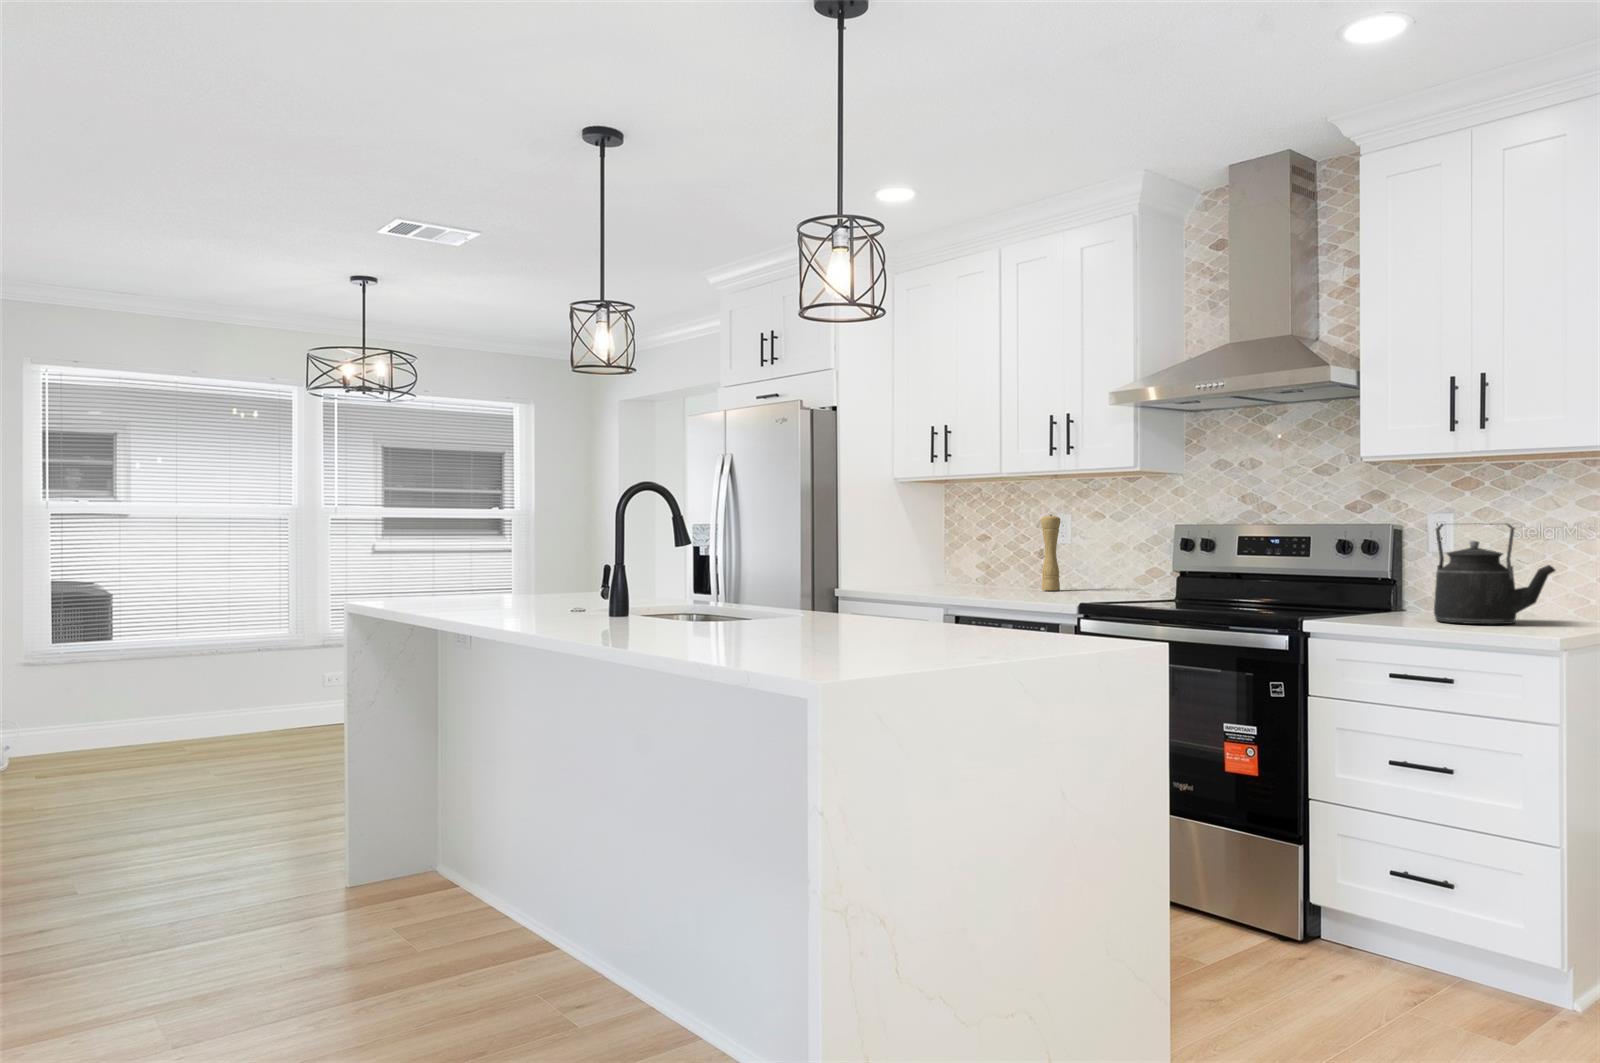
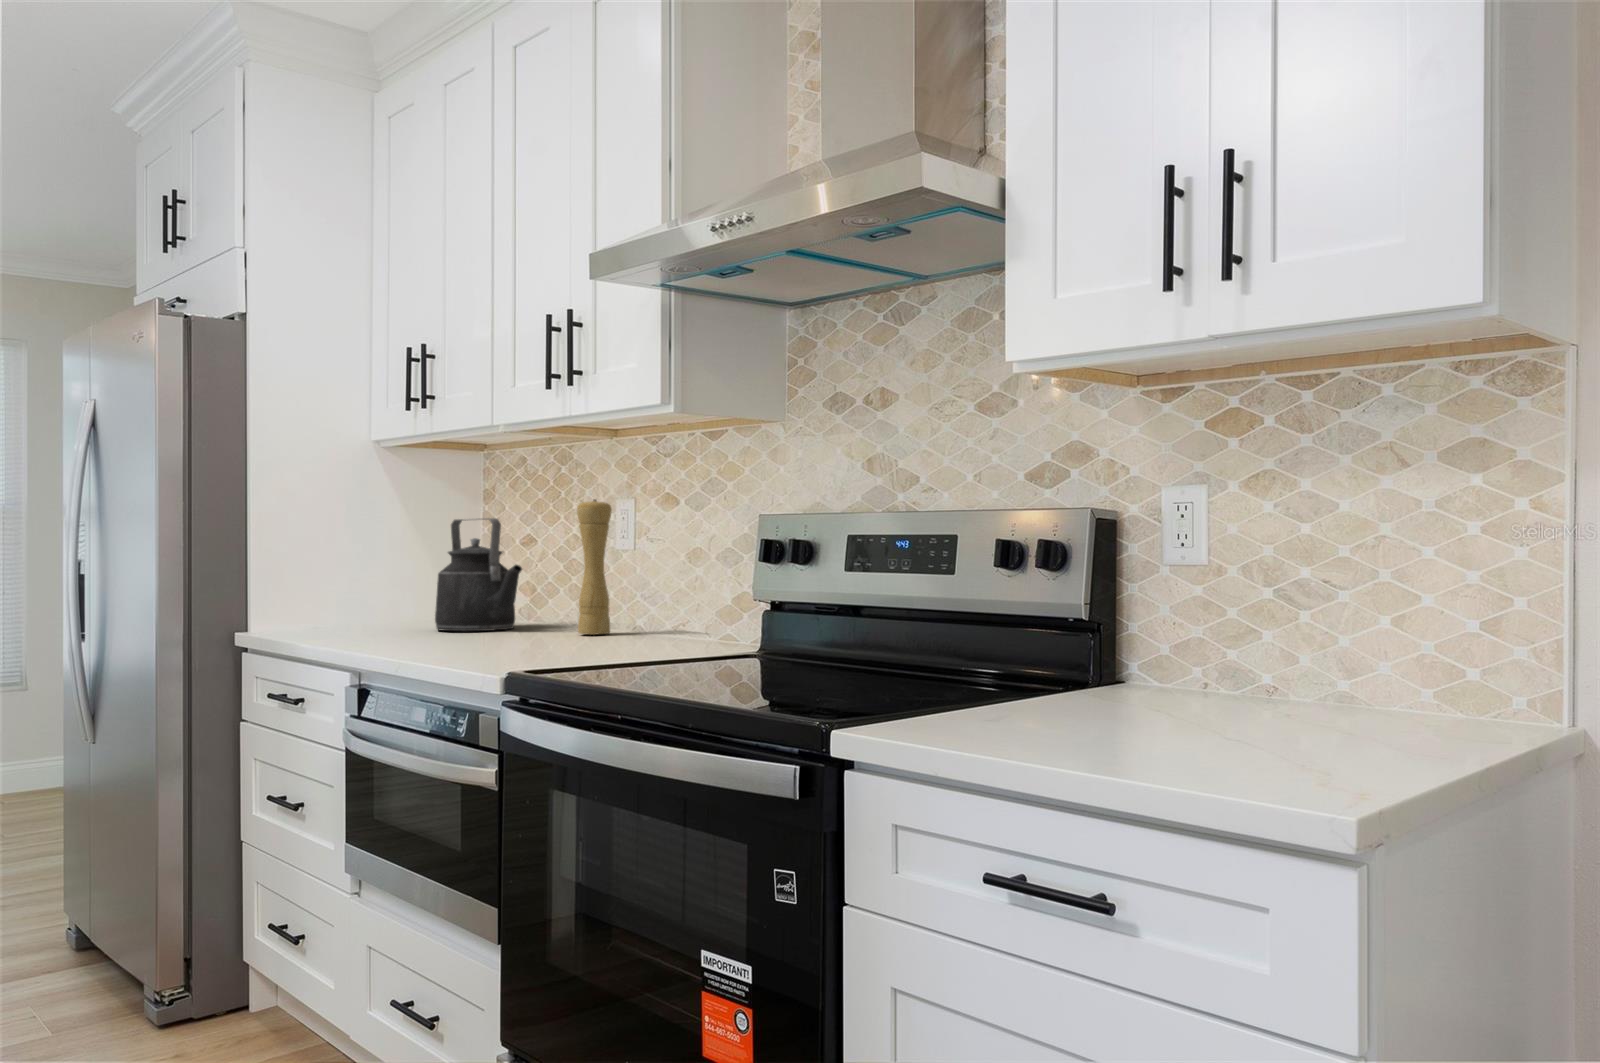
kettle: present [1434,523,1555,624] -> present [435,518,522,631]

